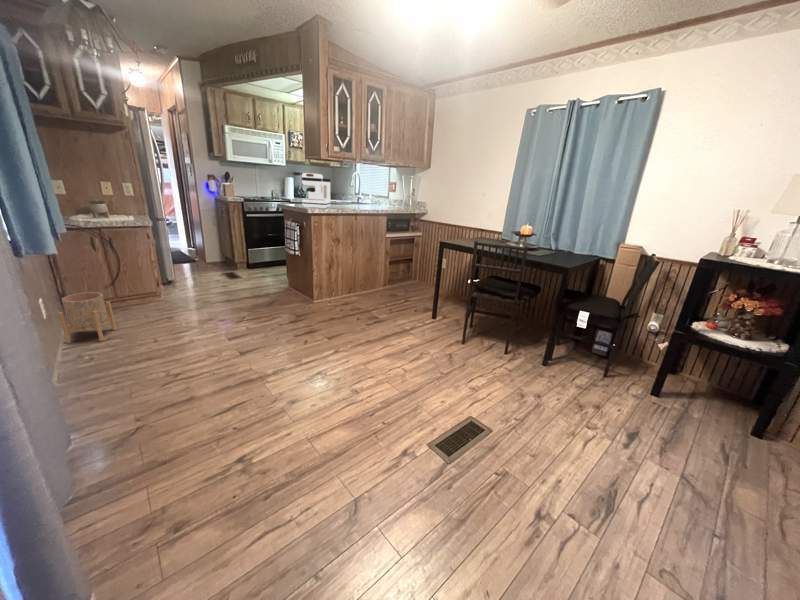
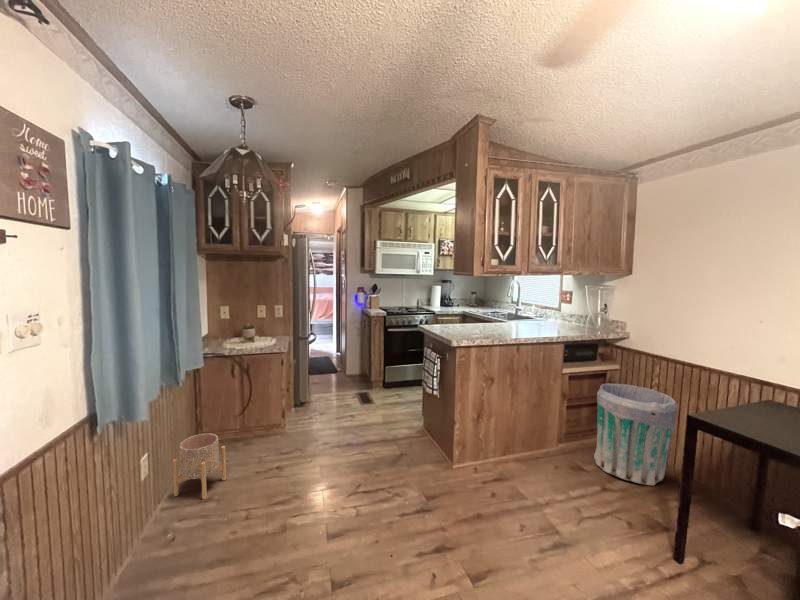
coffee maker: present [302,173,331,208] -> none [447,291,484,336]
trash can: none [405,243,449,299] -> present [594,384,677,485]

